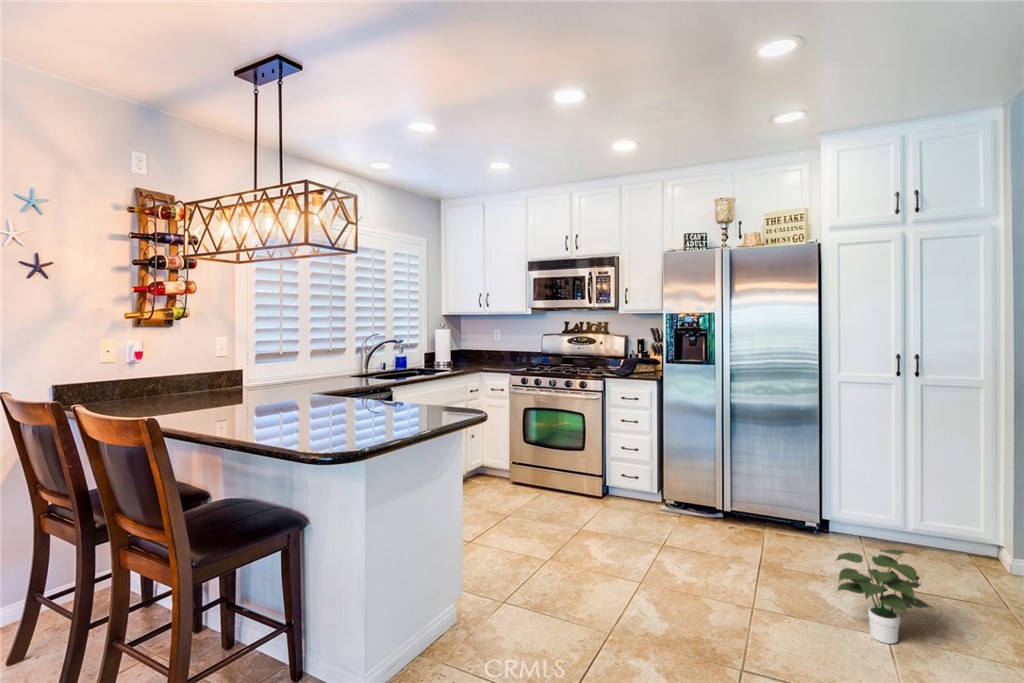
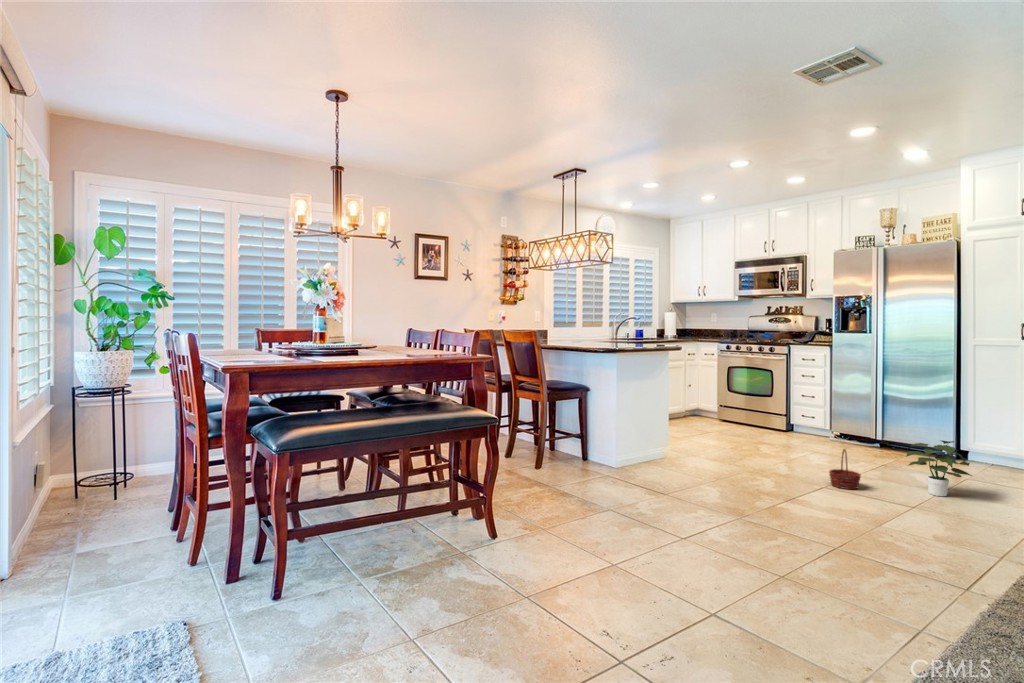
basket: none [739,584,791,658] -> present [829,449,861,489]

